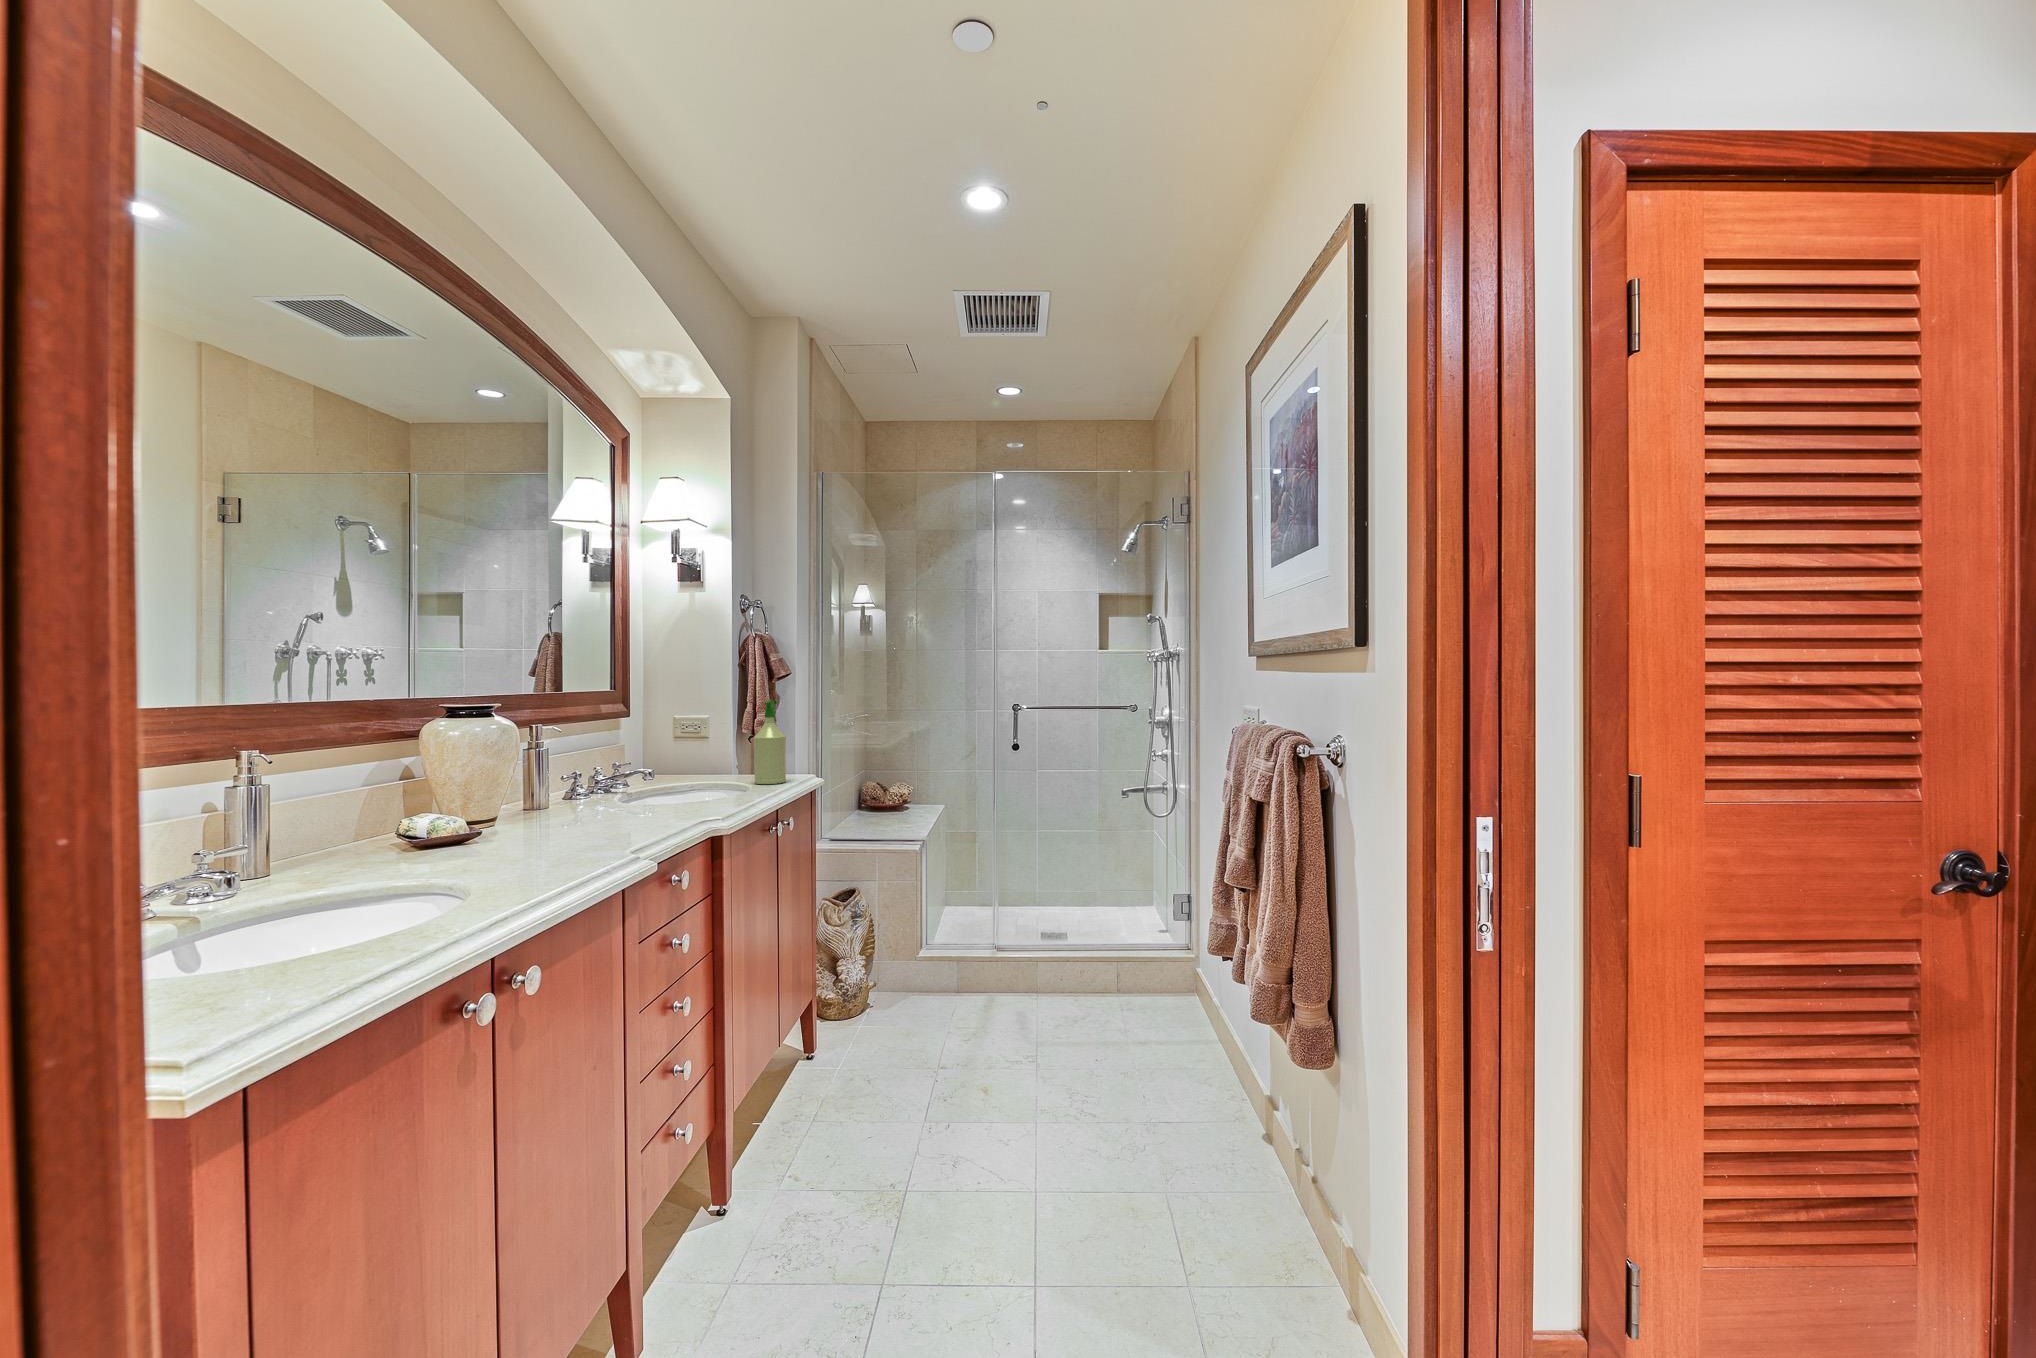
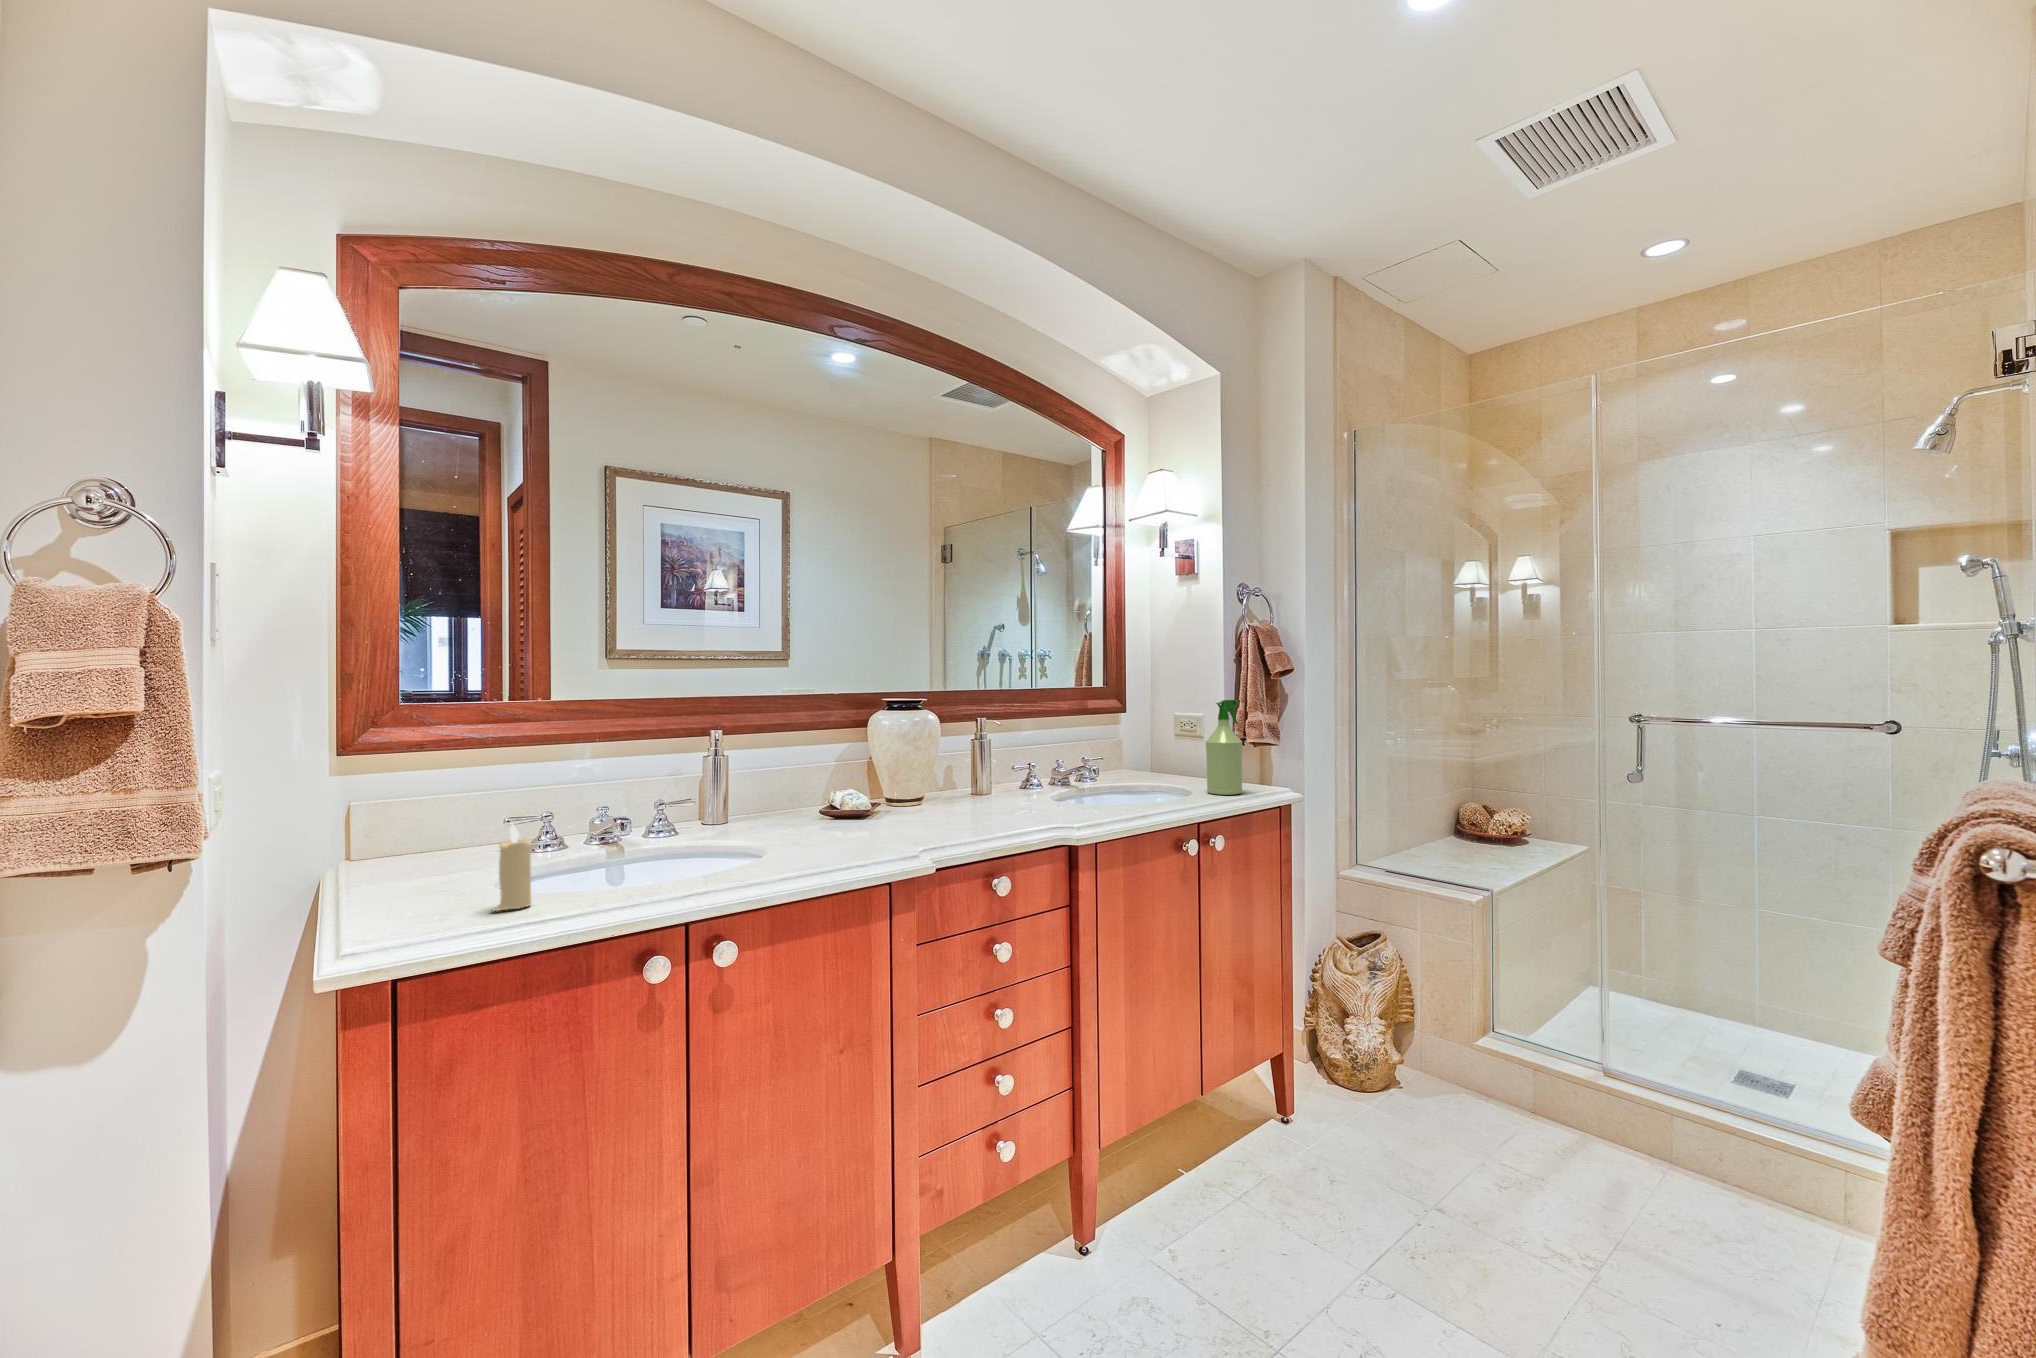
candle: none [275,862,327,986] -> present [493,823,531,911]

